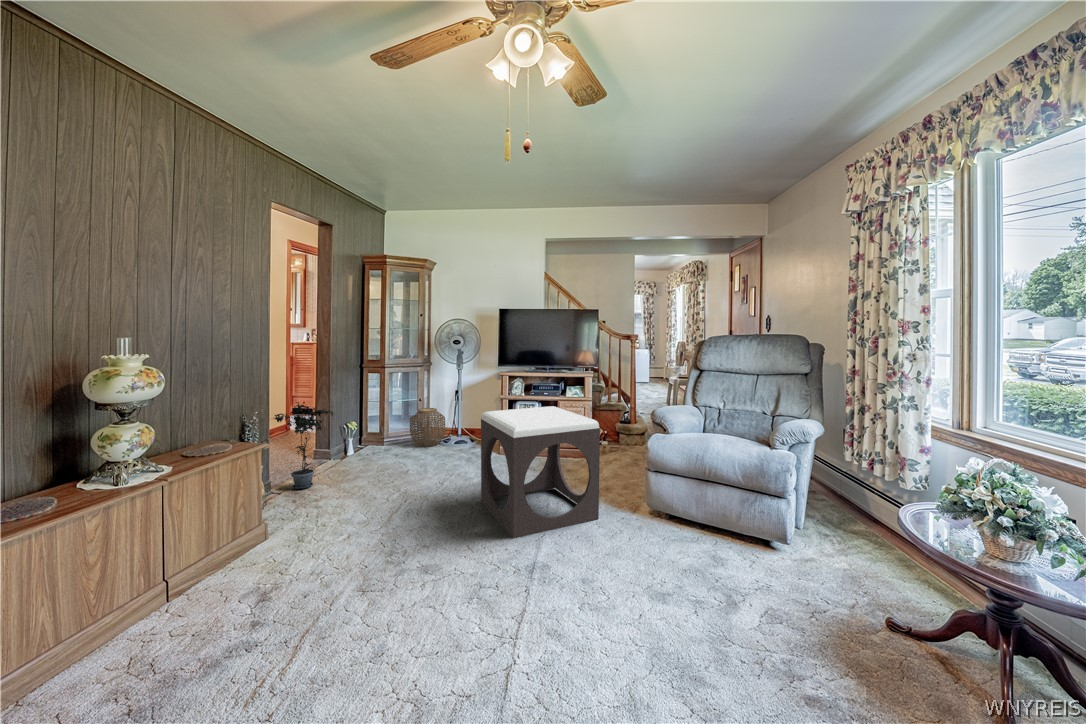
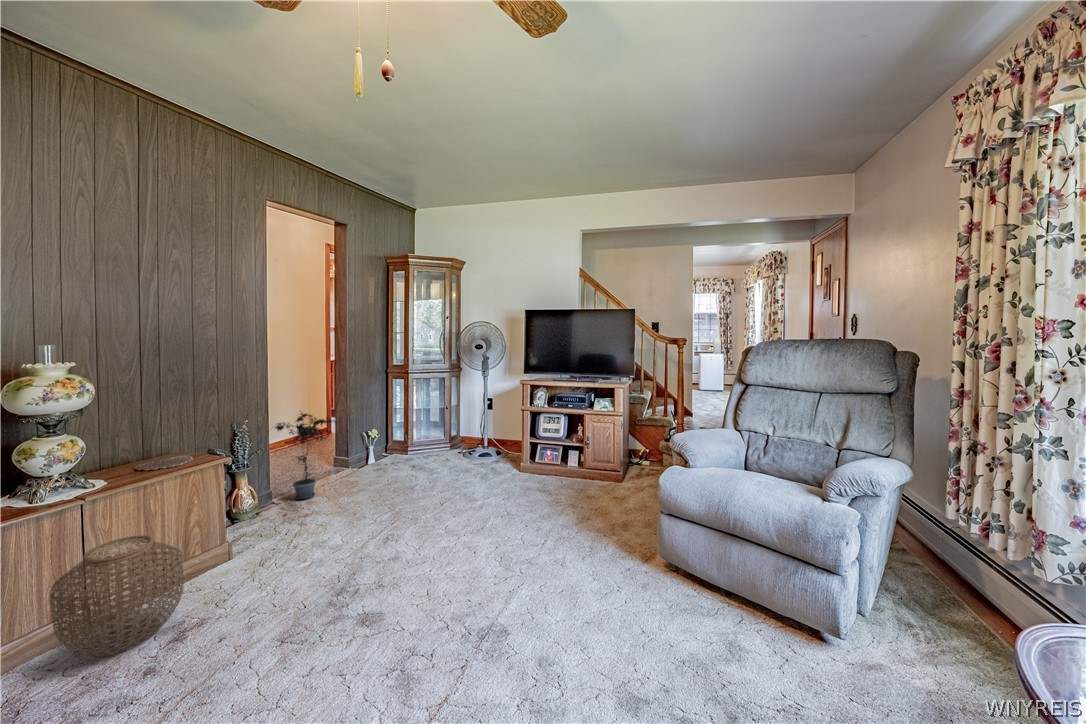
footstool: present [481,406,600,538] -> none [466,424,591,585]
woven basket: present [410,408,445,447] -> present [50,535,184,657]

